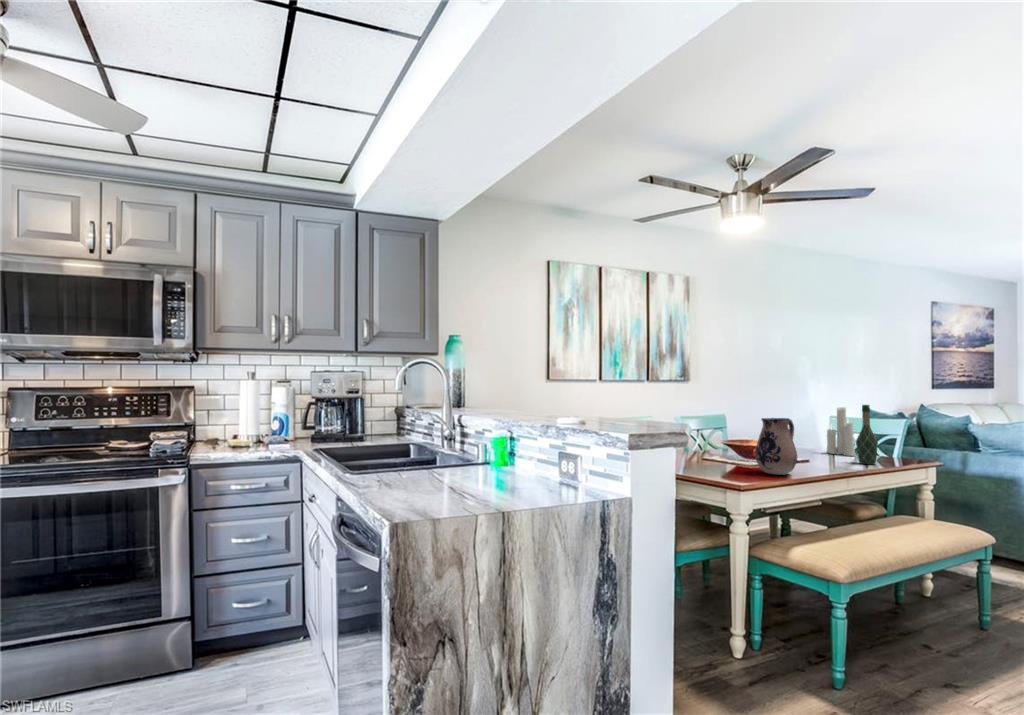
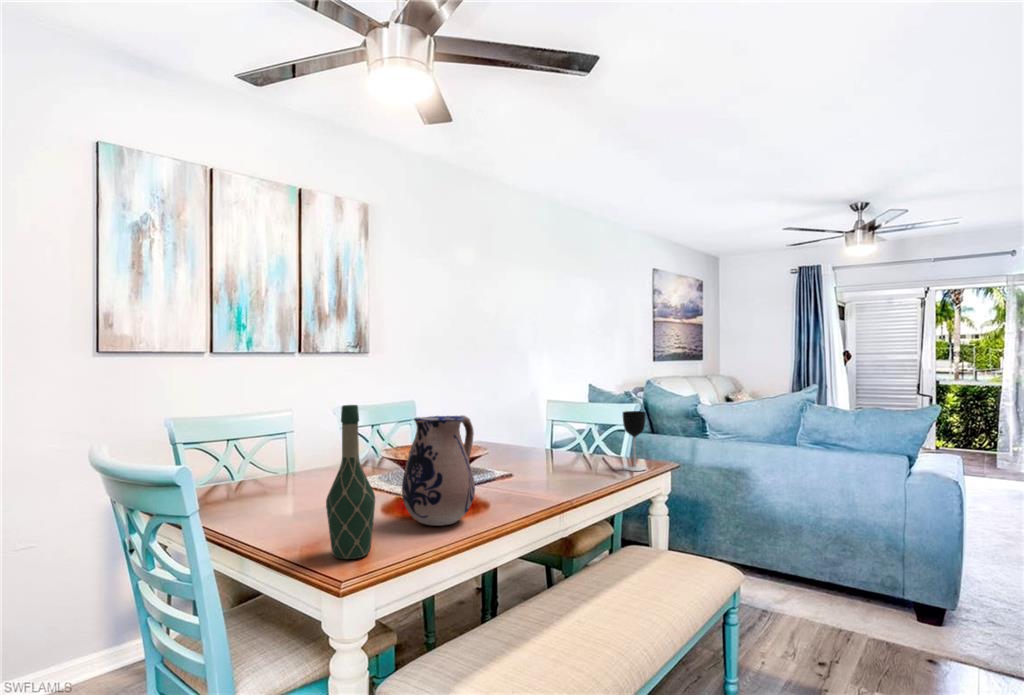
candle: present [827,405,855,456] -> none [536,375,574,461]
wine bottle: present [856,405,878,464] -> present [326,405,375,559]
wine glass: none [893,423,912,463] -> present [623,411,646,471]

